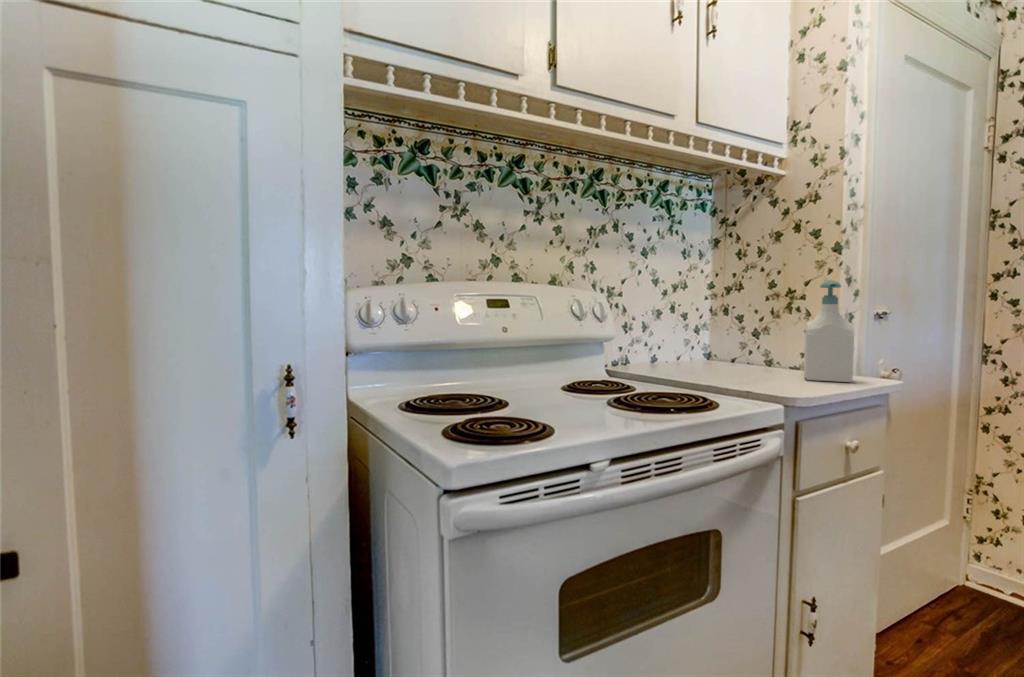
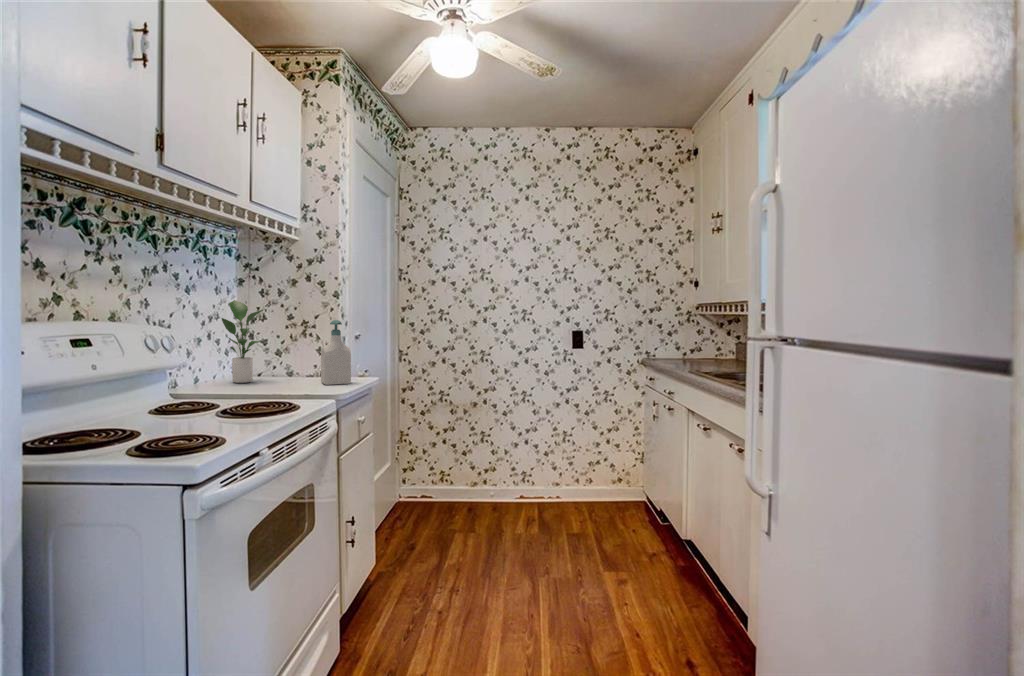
potted plant: none [676,263,730,367] -> present [221,300,263,383]

